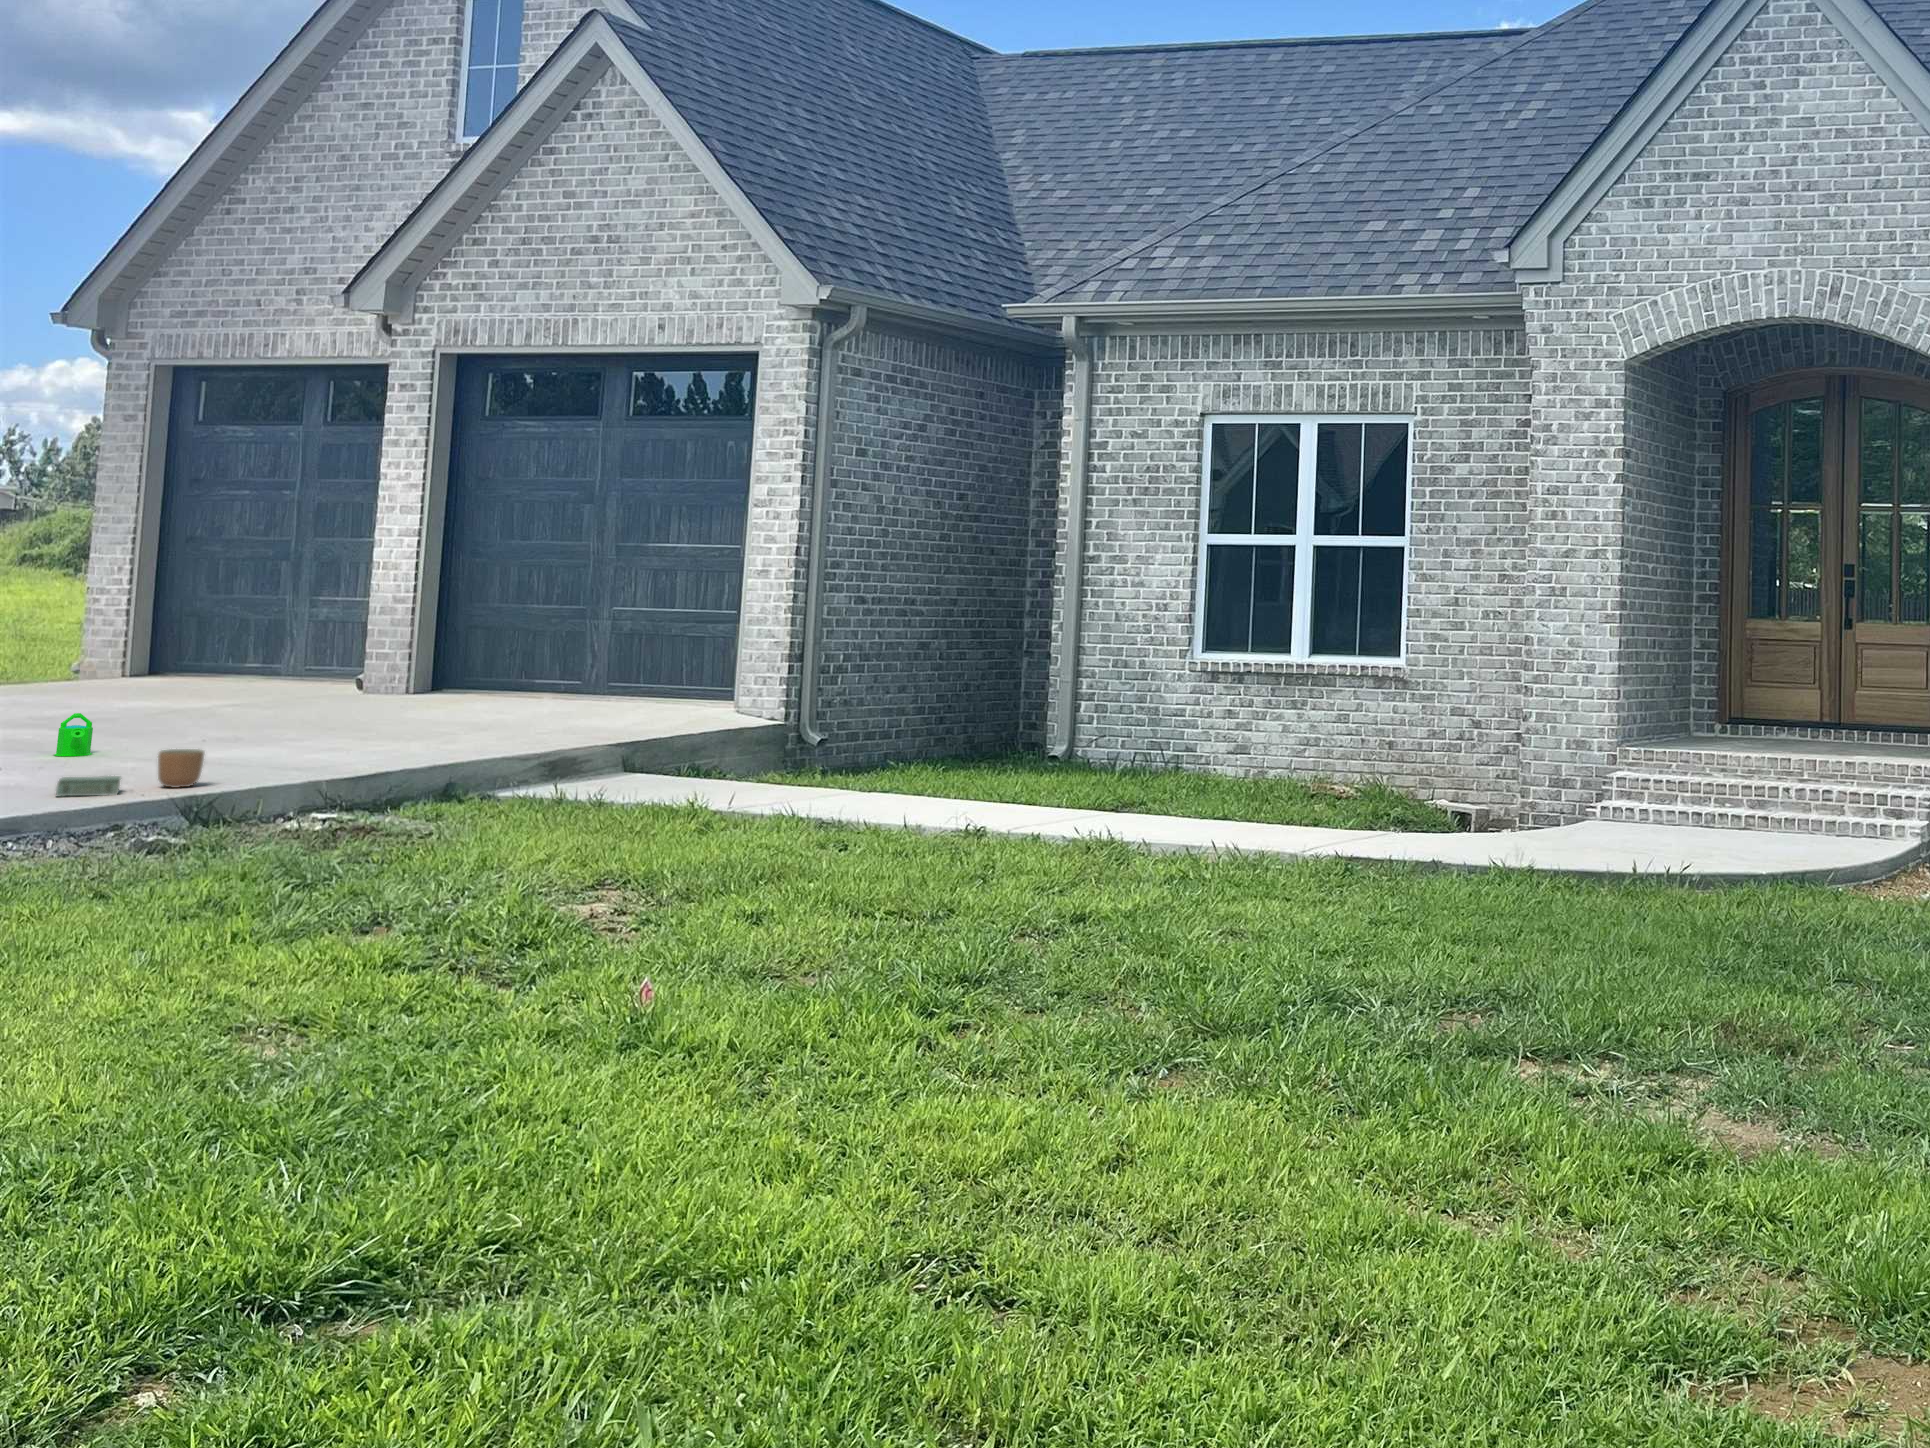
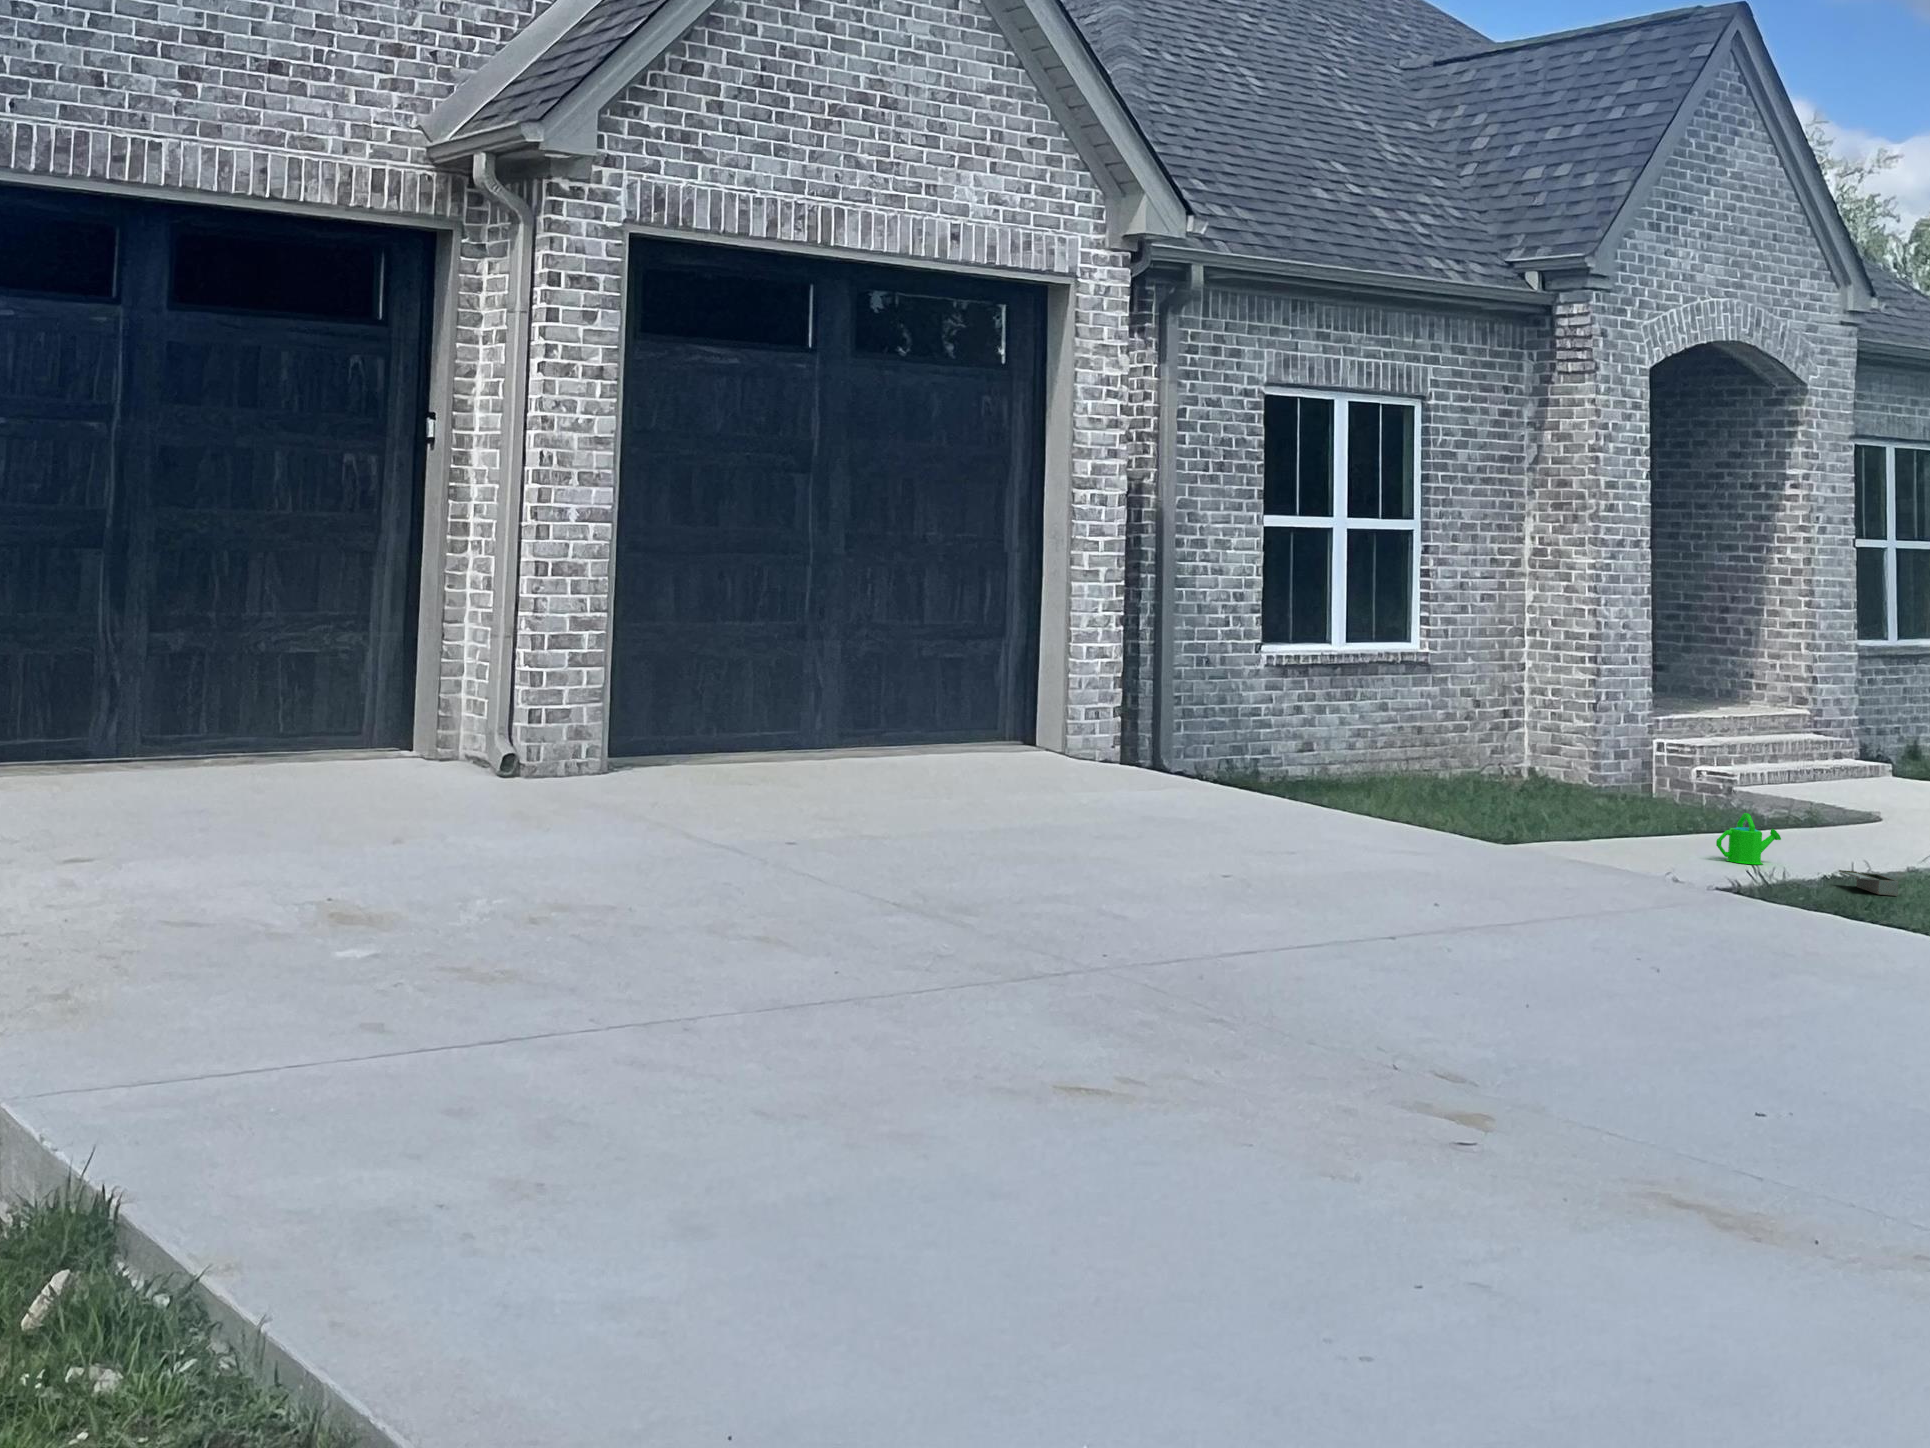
watering can: present [54,713,93,756] -> present [1716,813,1781,864]
planter: present [158,749,204,788] -> none [1786,835,1830,878]

